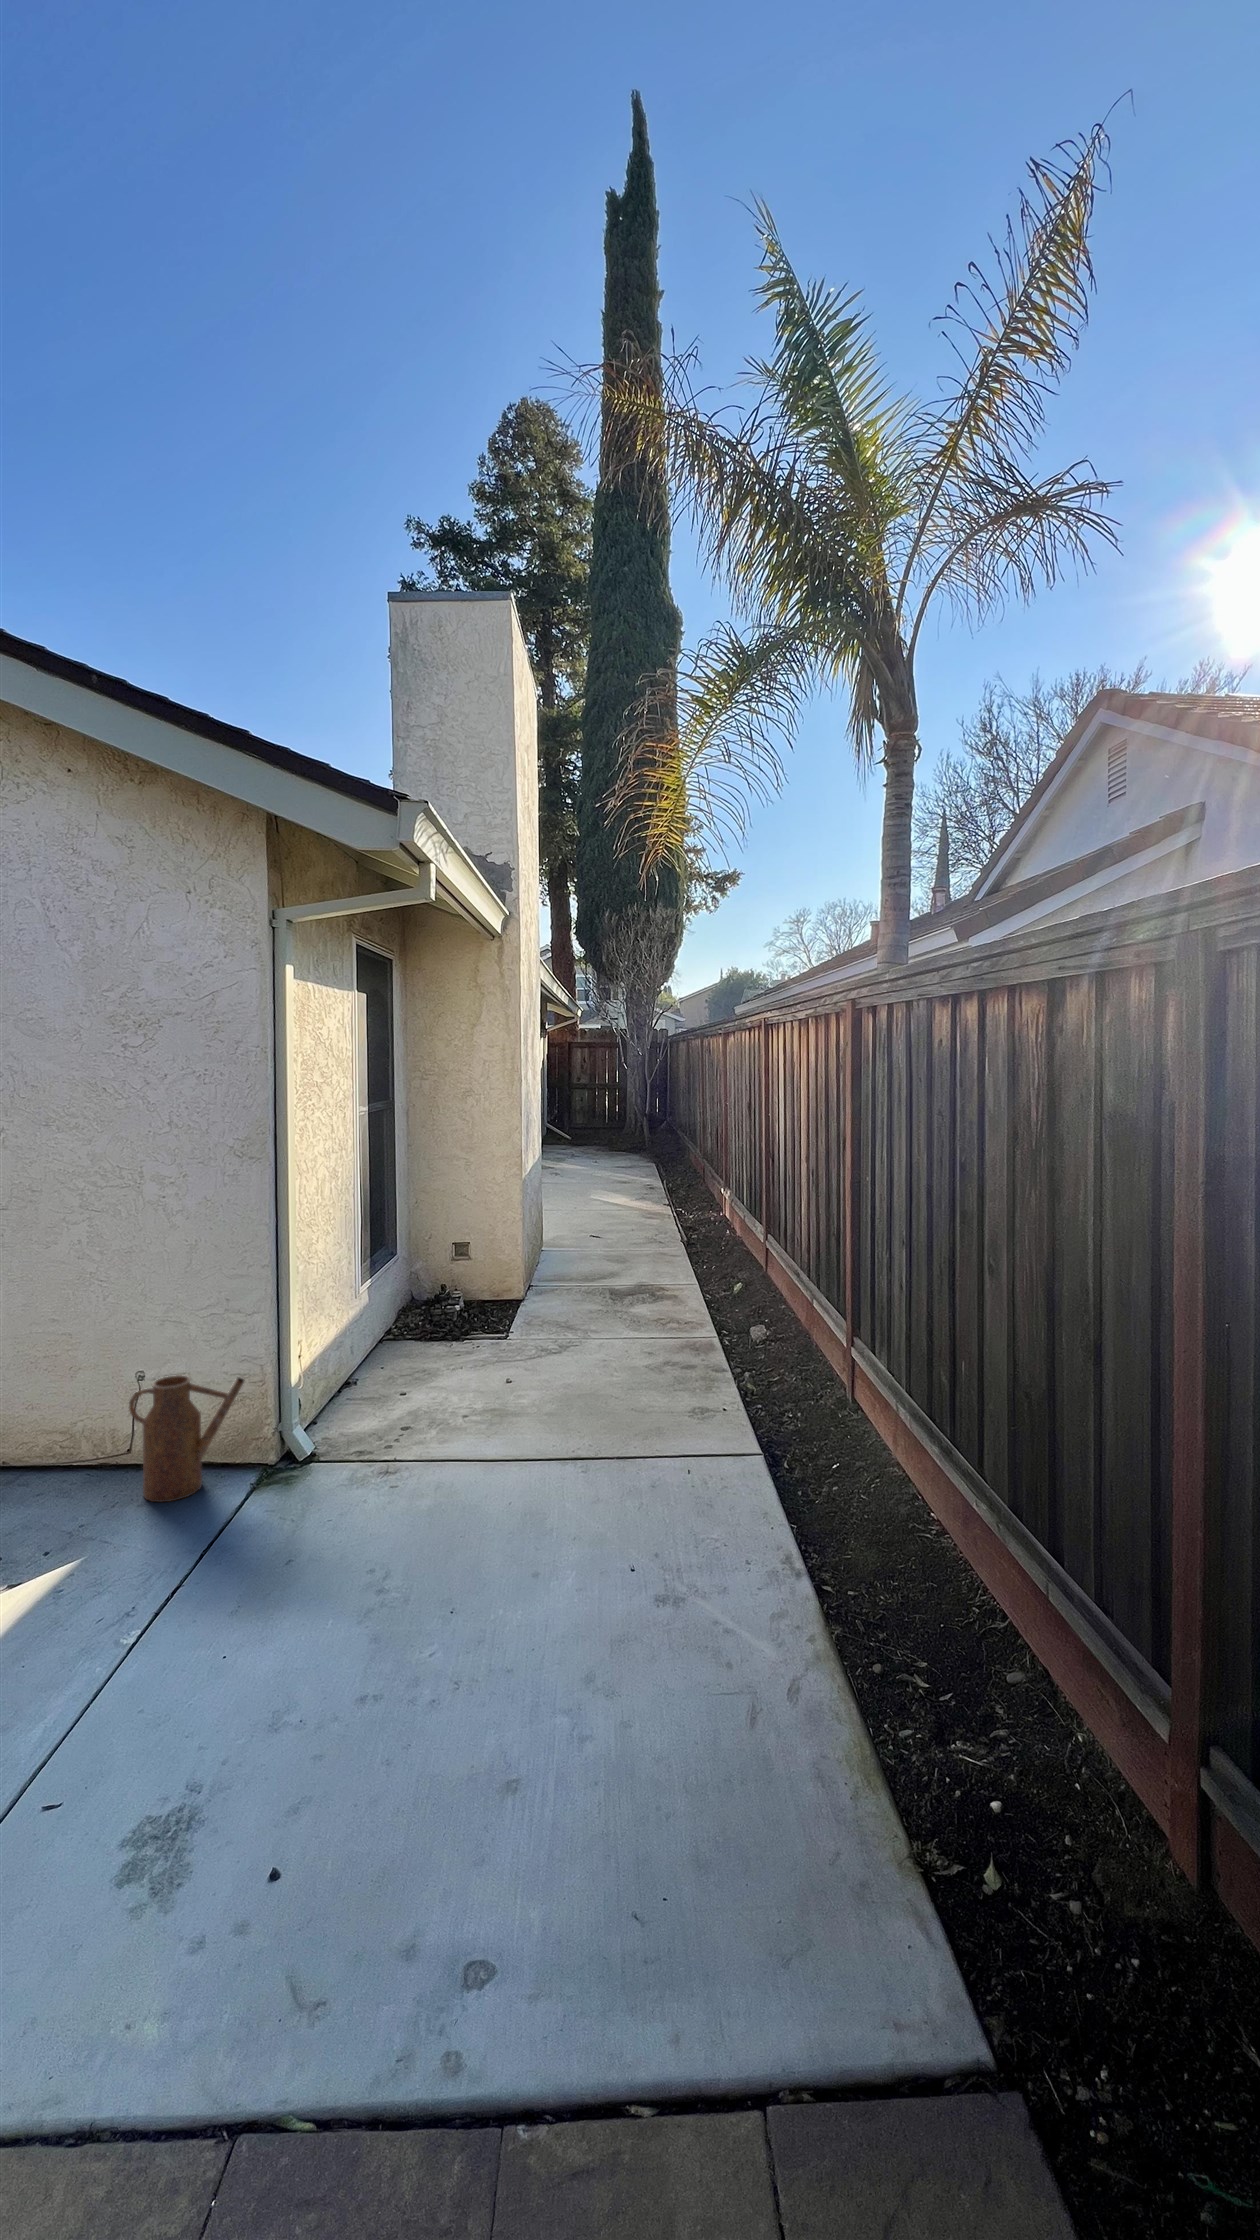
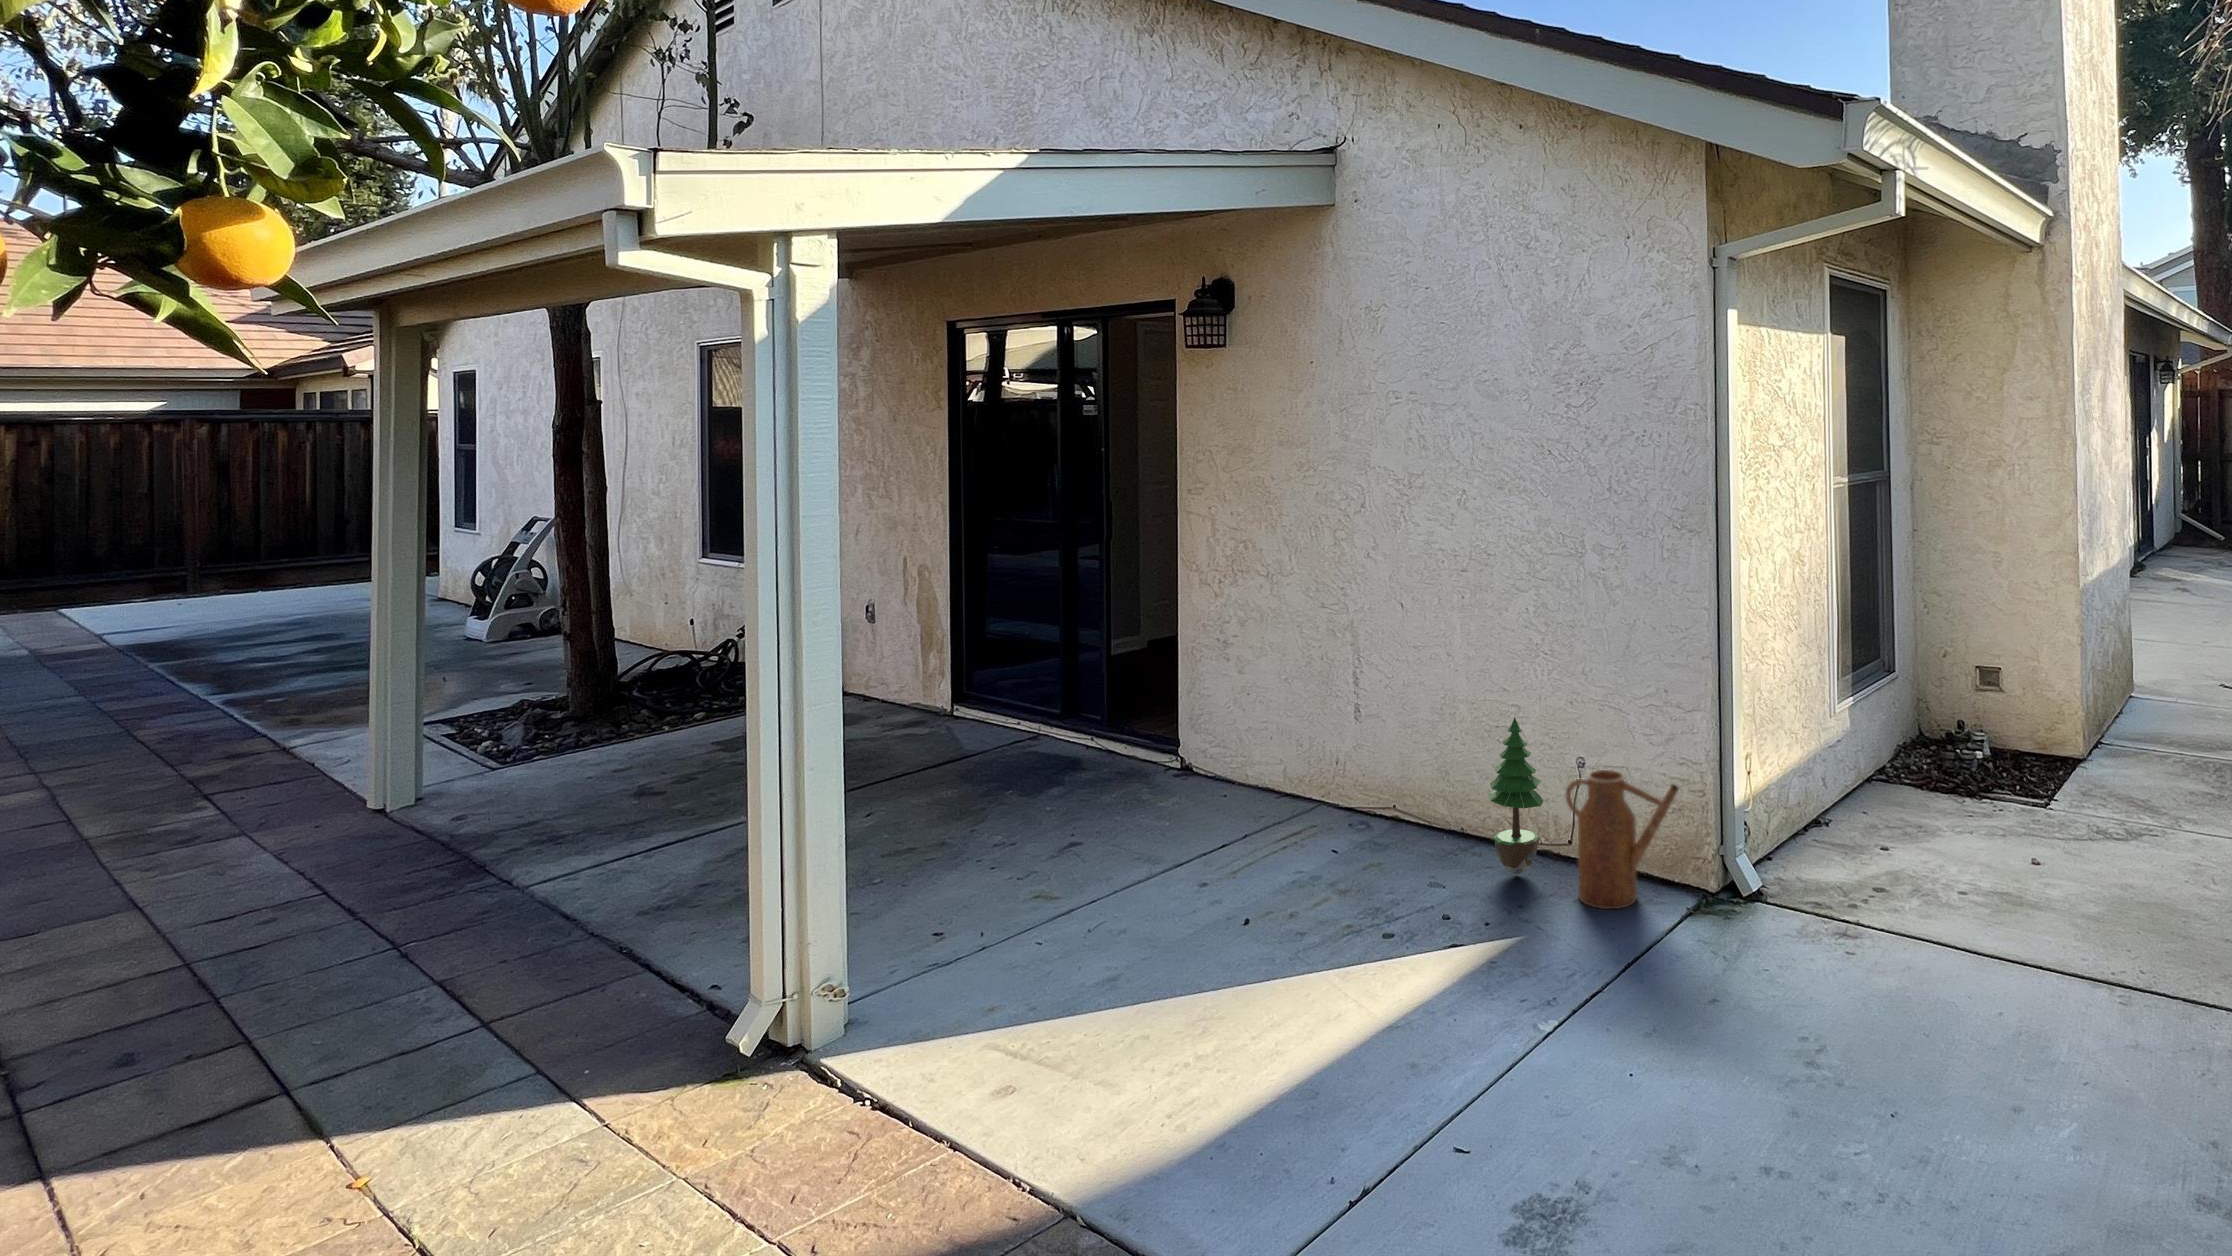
potted tree: none [39,1342,103,1491] -> present [1488,718,1543,875]

